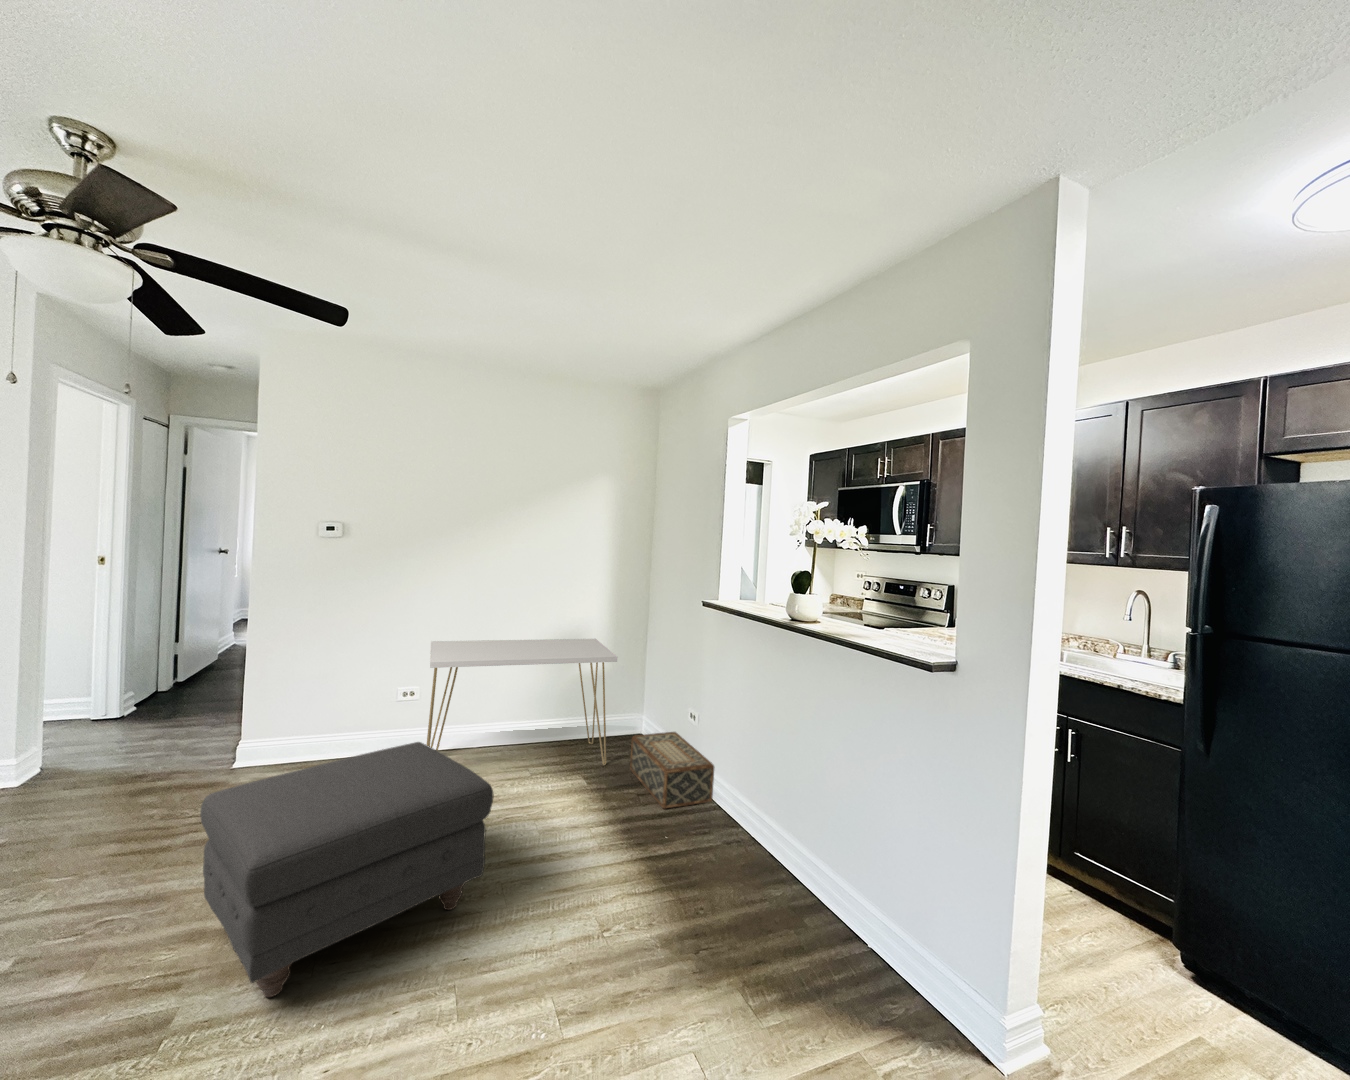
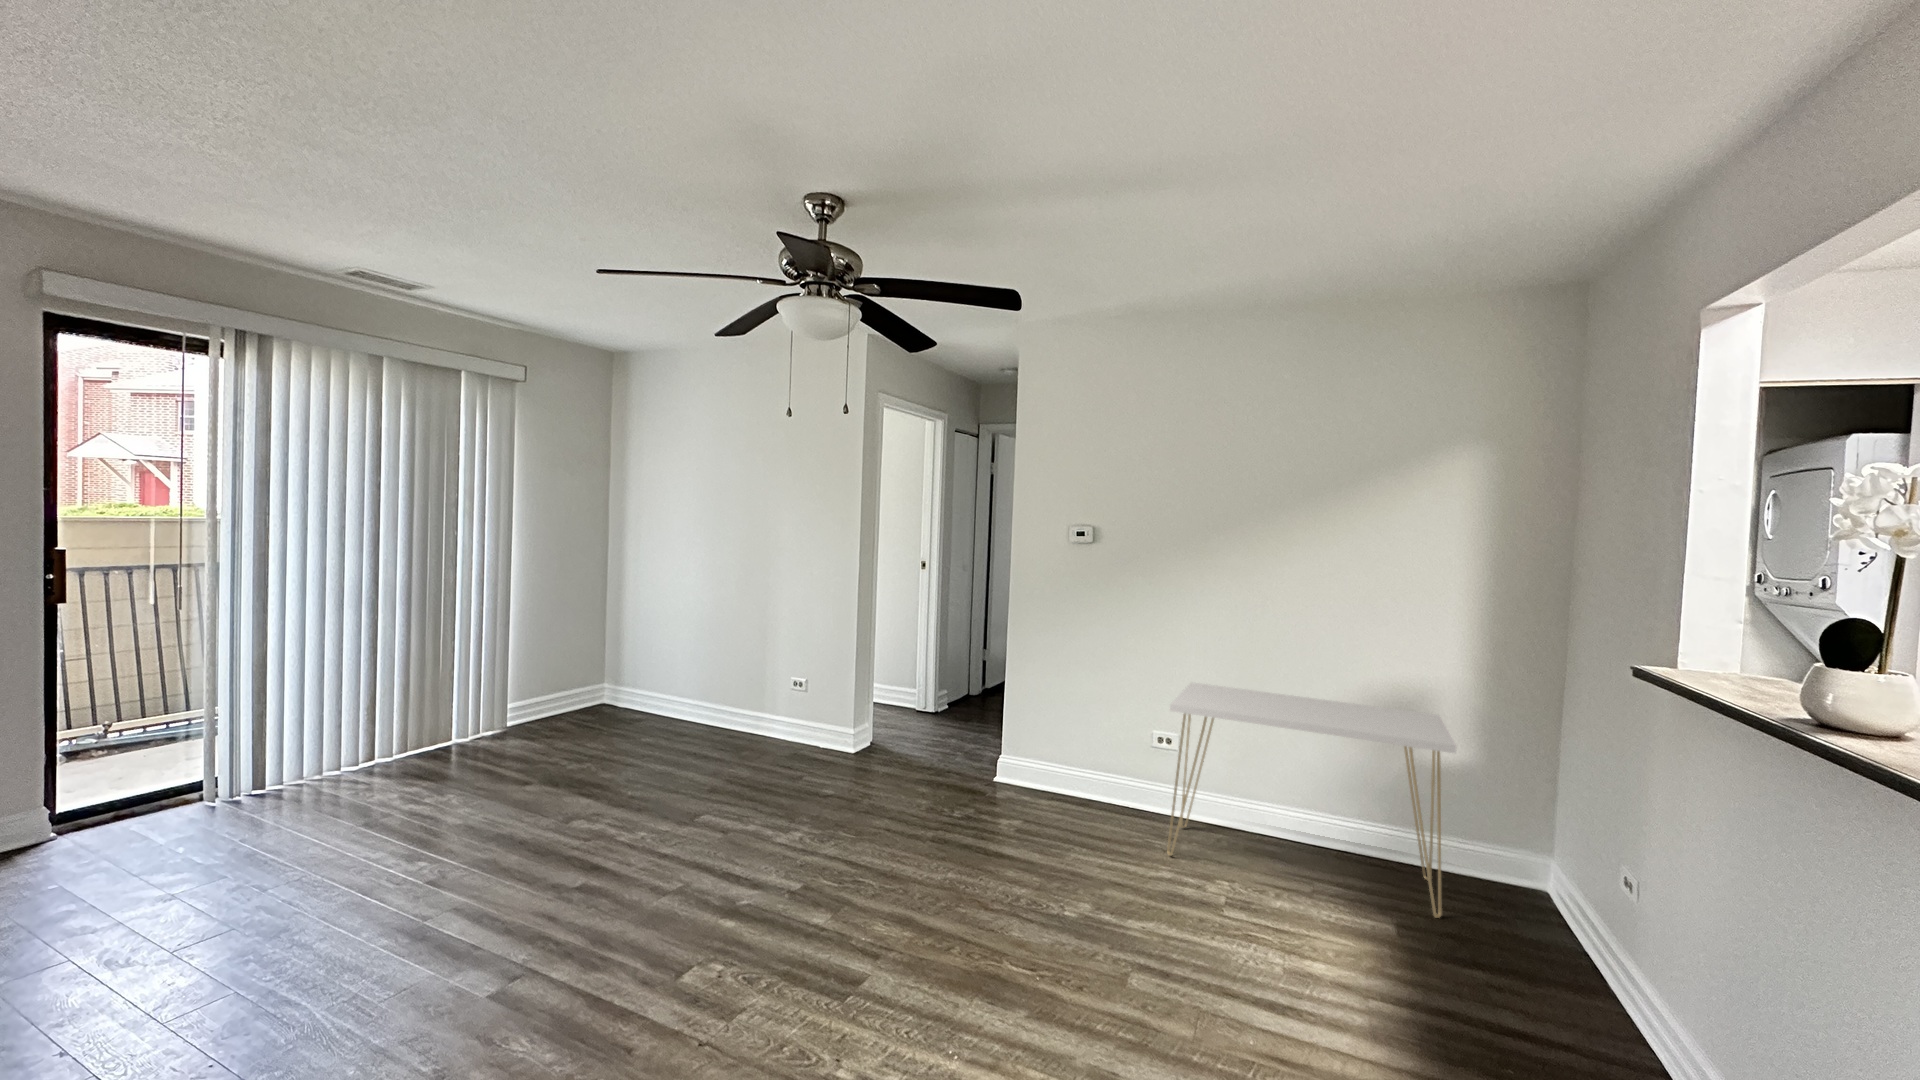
woven basket: present [630,732,714,809] -> none [1483,885,1651,1057]
ottoman: present [200,742,494,997] -> none [902,785,1179,1011]

